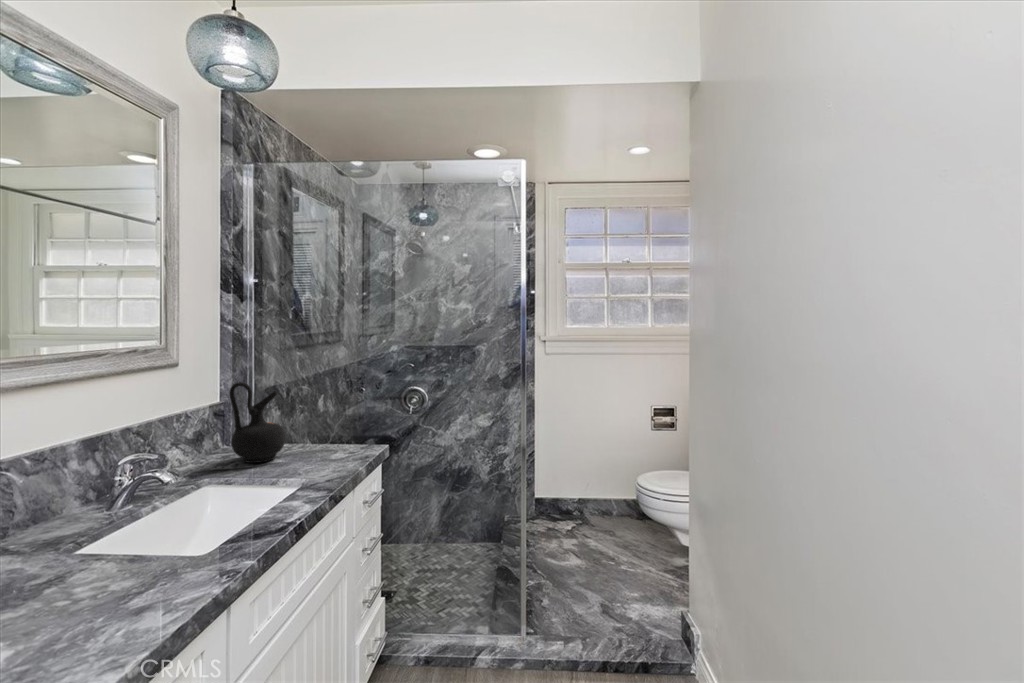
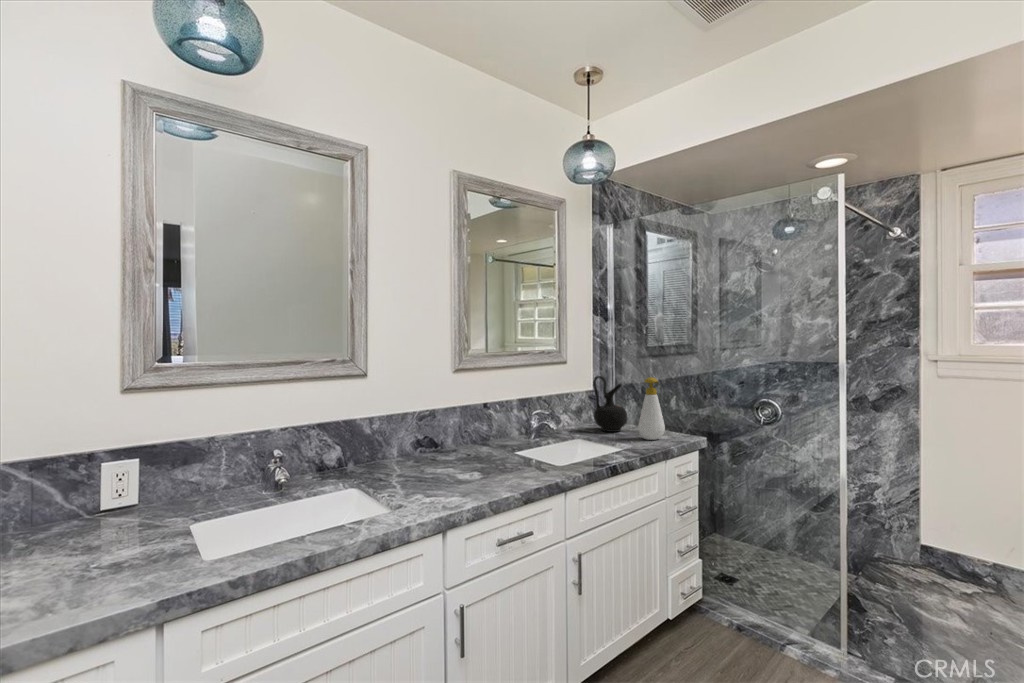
soap bottle: none [308,380,344,466] -> present [638,377,665,440]

